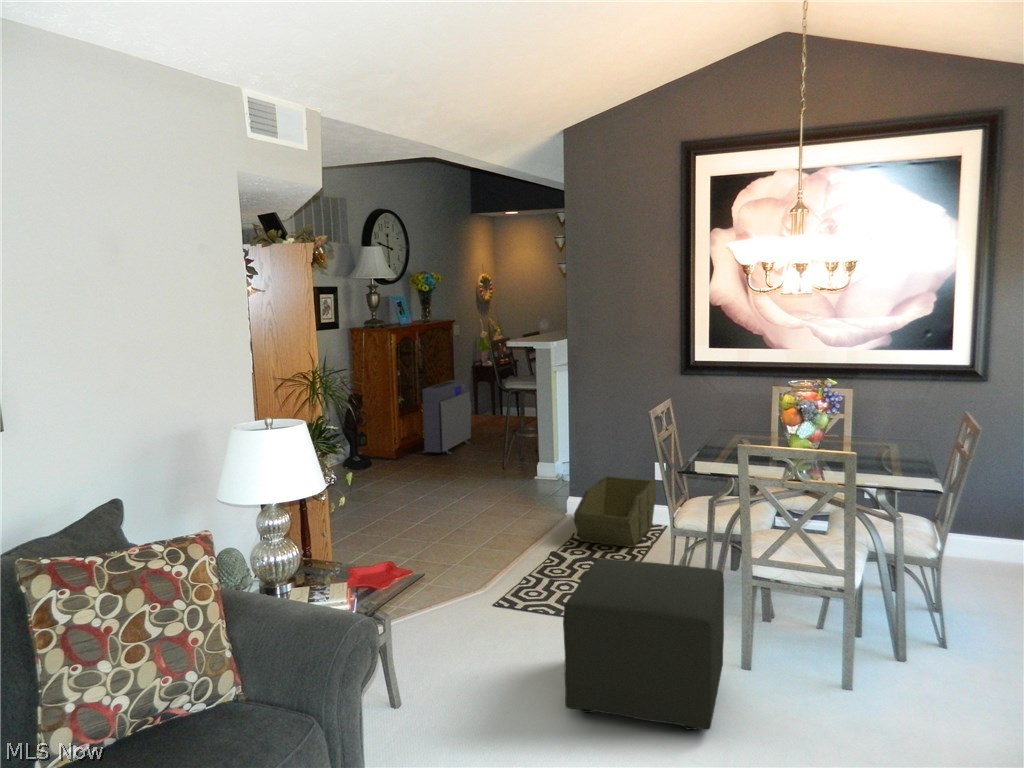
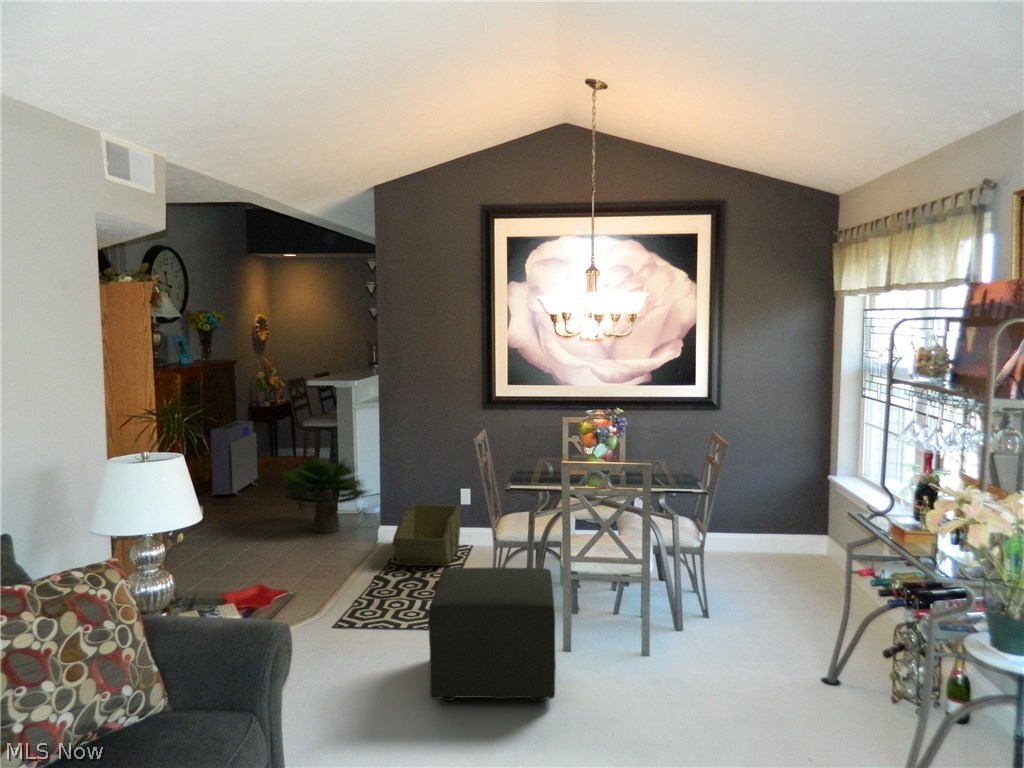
potted plant: none [471,419,569,500] -> present [283,458,368,533]

